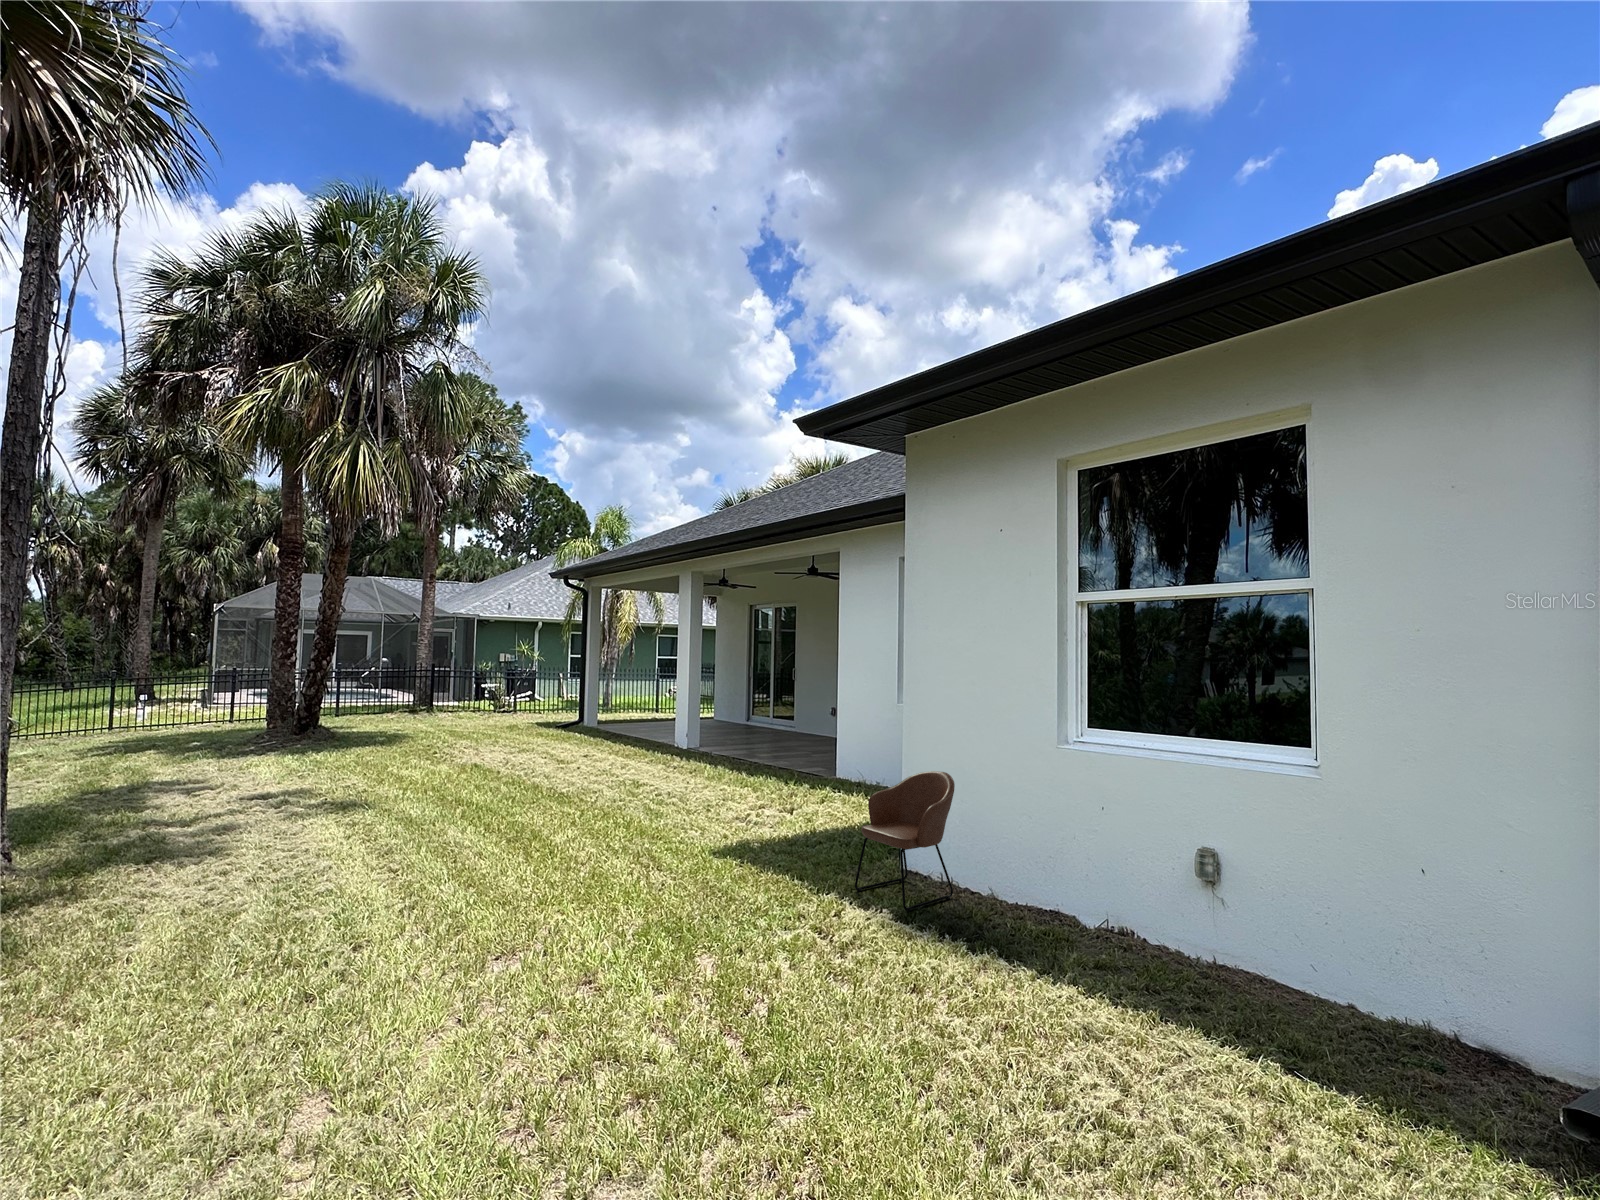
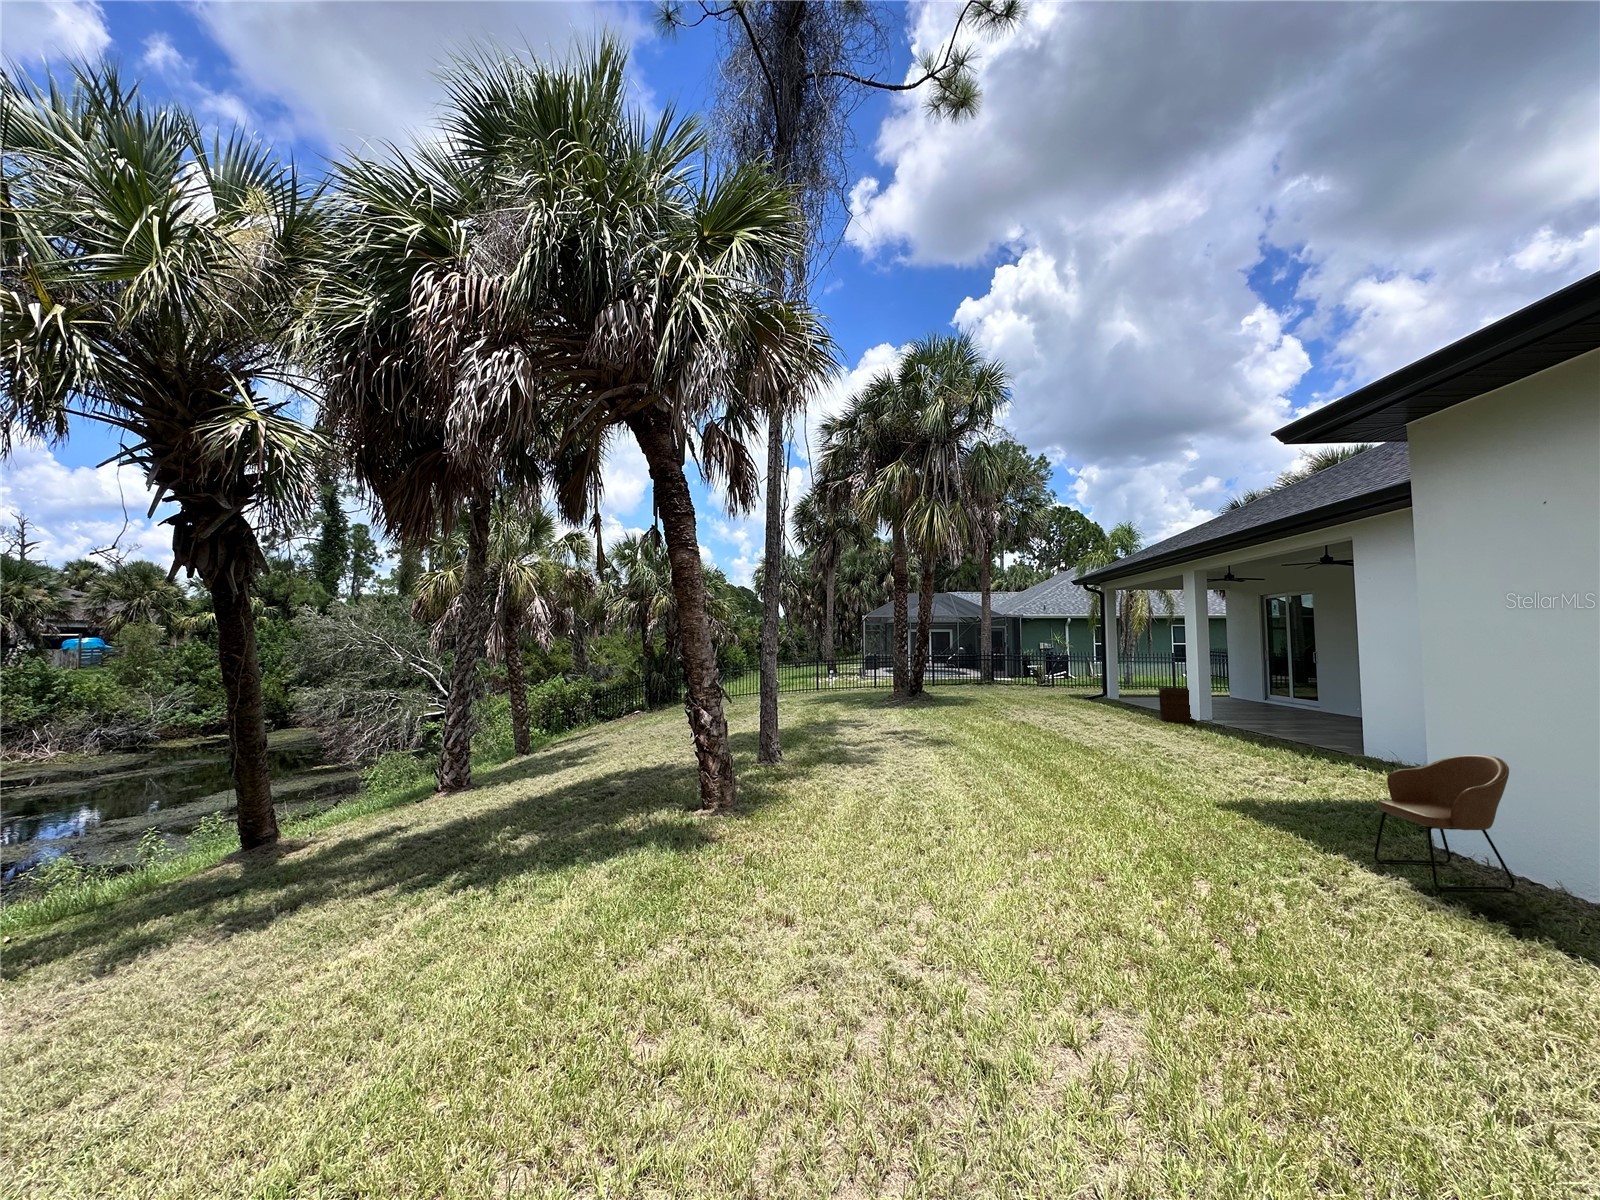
wooden crate: none [640,707,680,747] -> present [1159,688,1196,723]

